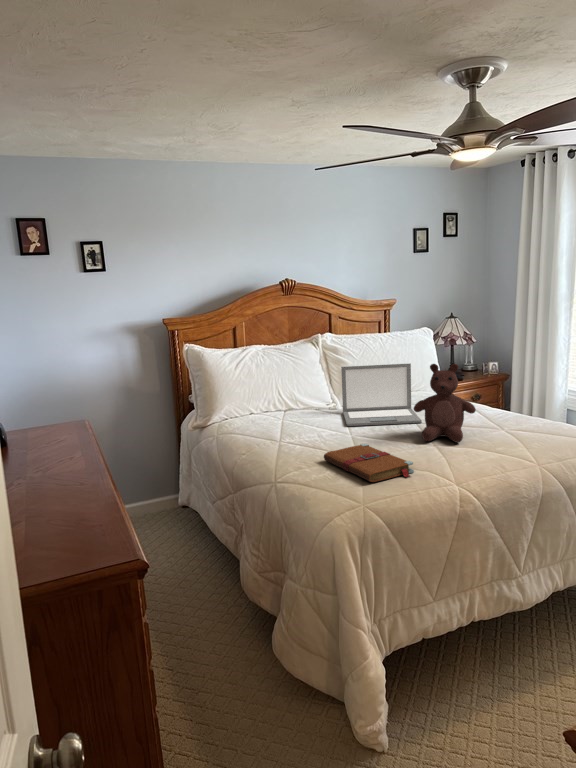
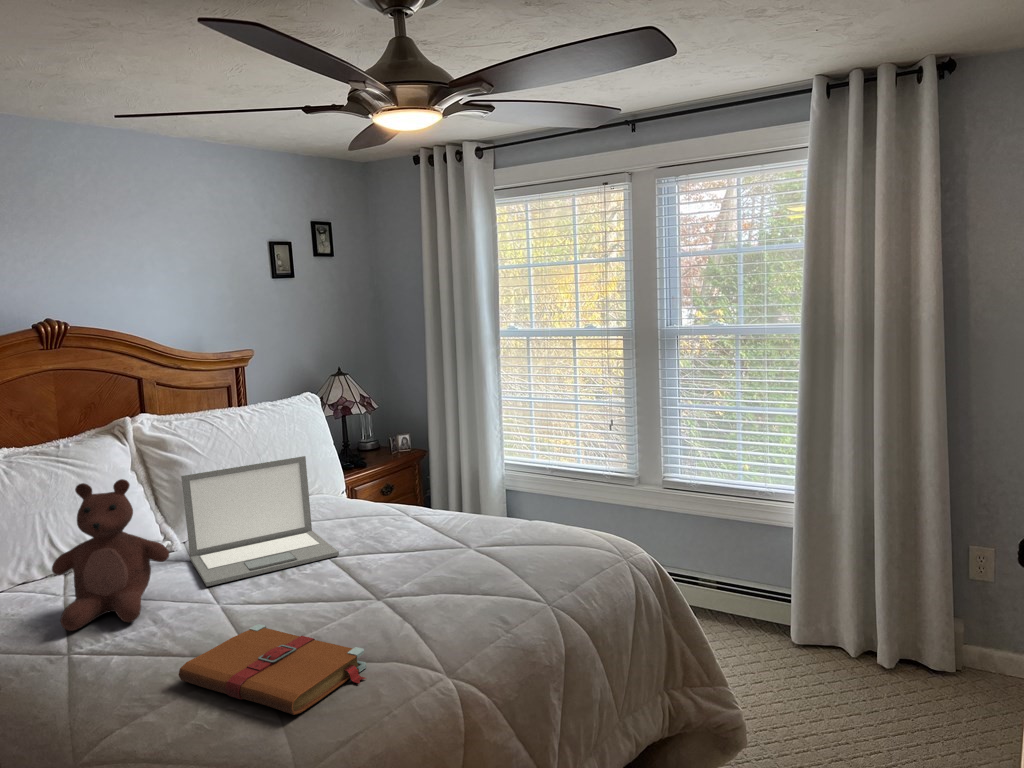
teddy bear: present [414,364,476,442] -> present [52,479,169,631]

